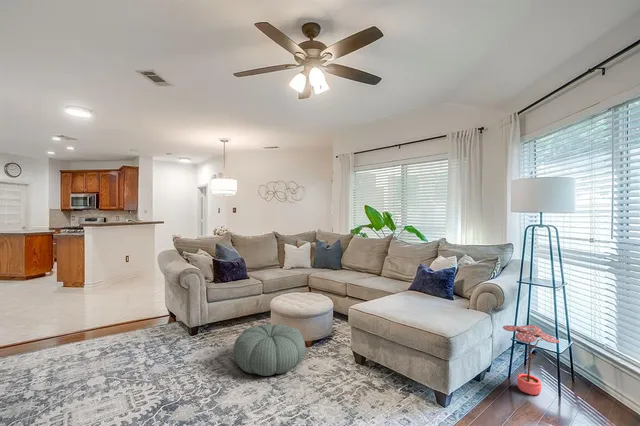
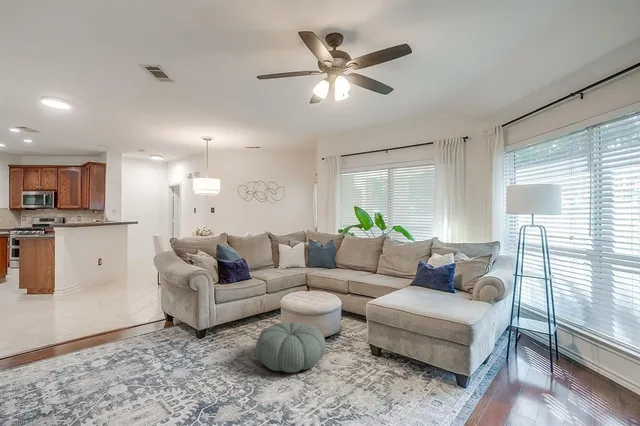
potted plant: present [503,325,559,395] -> none [504,312,554,372]

